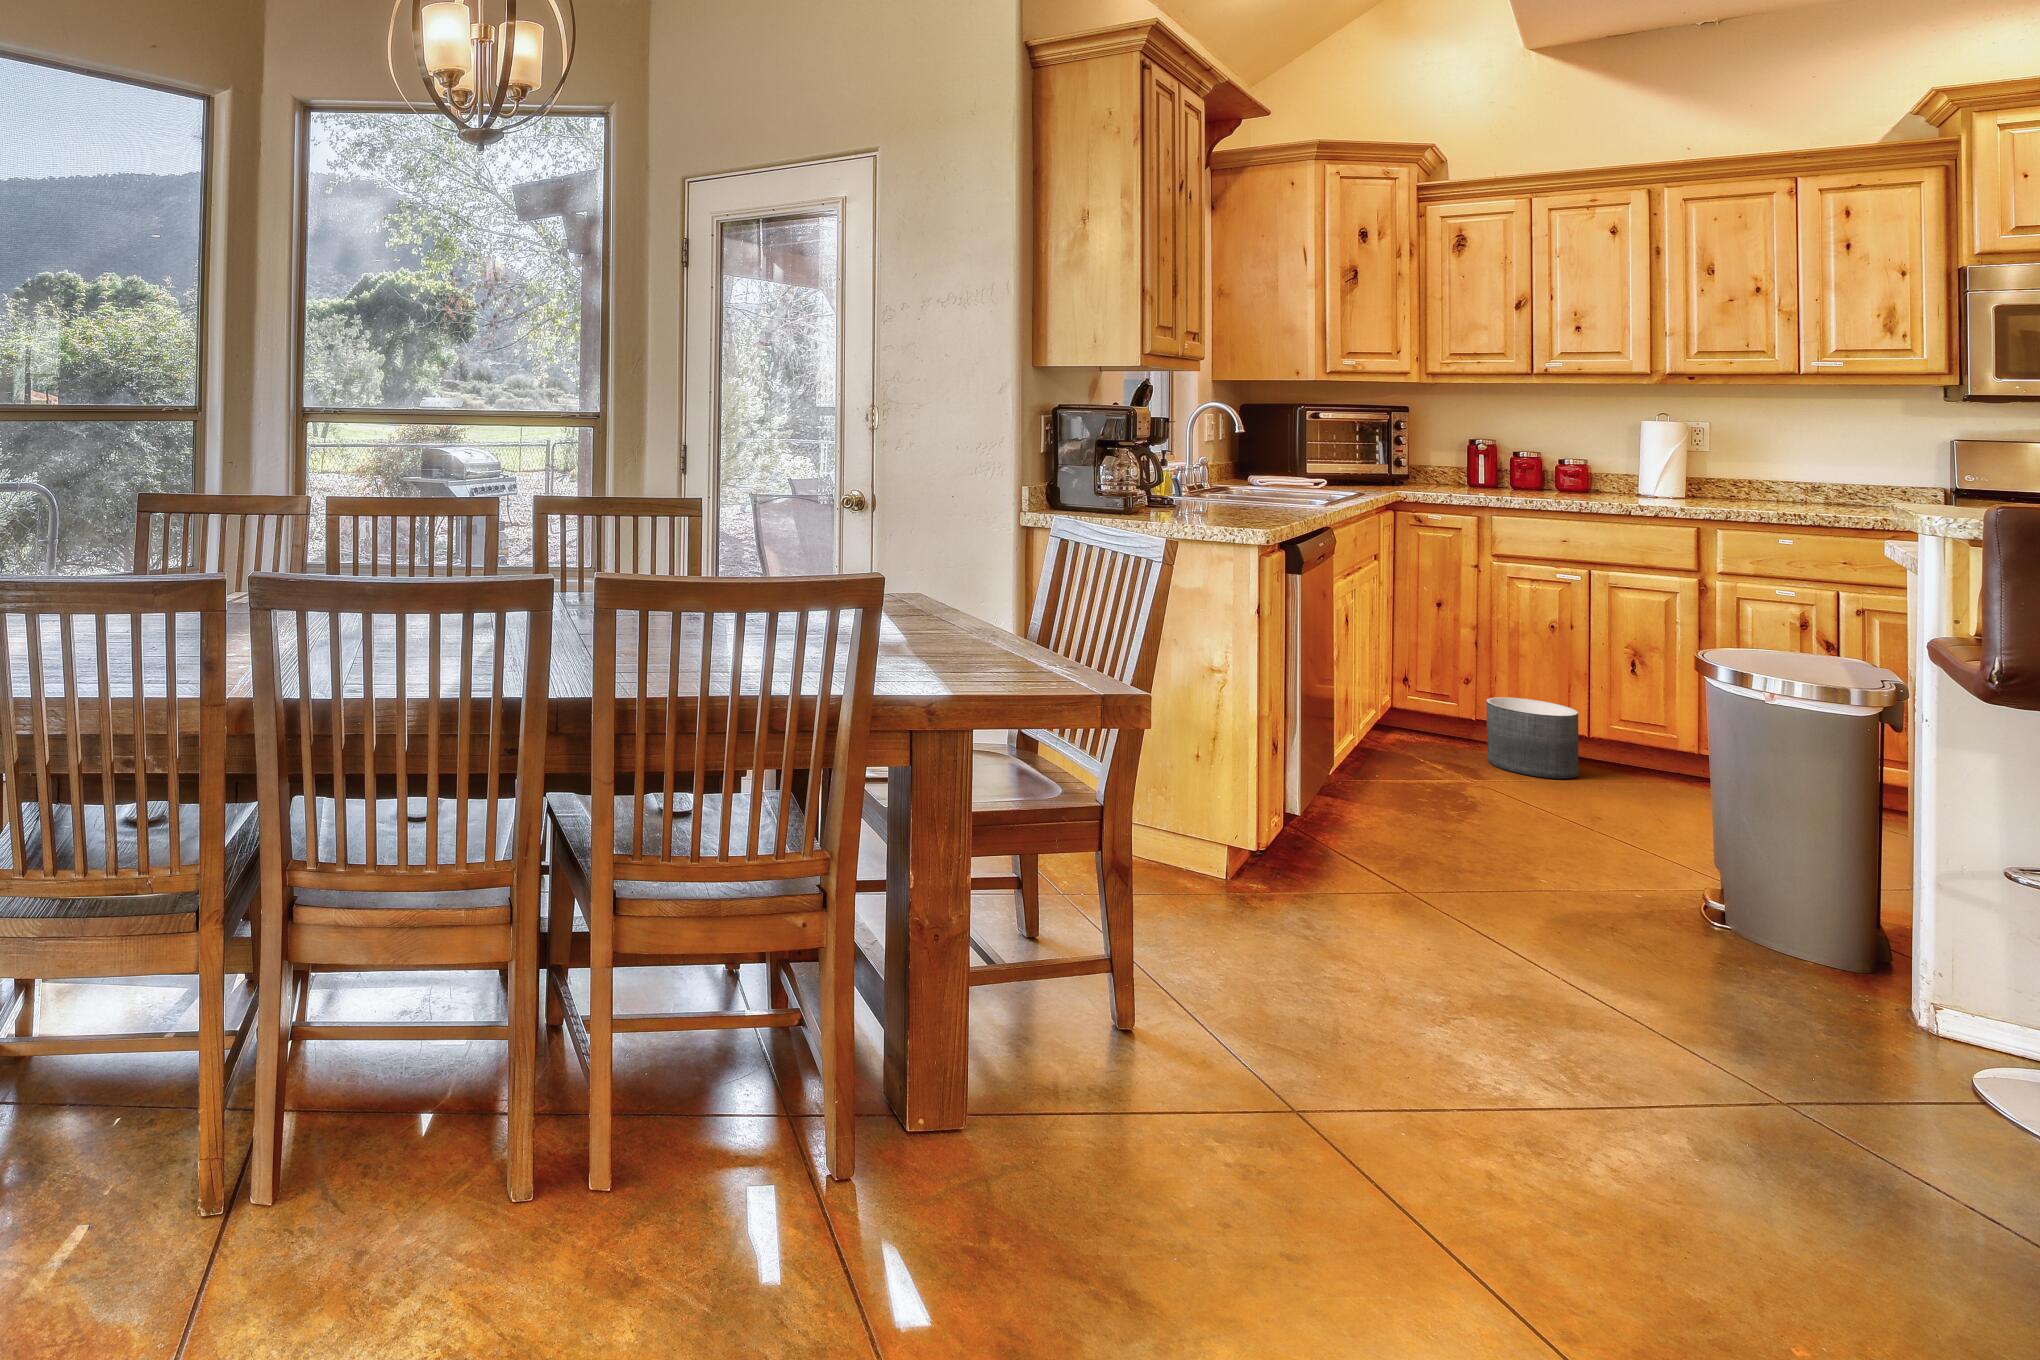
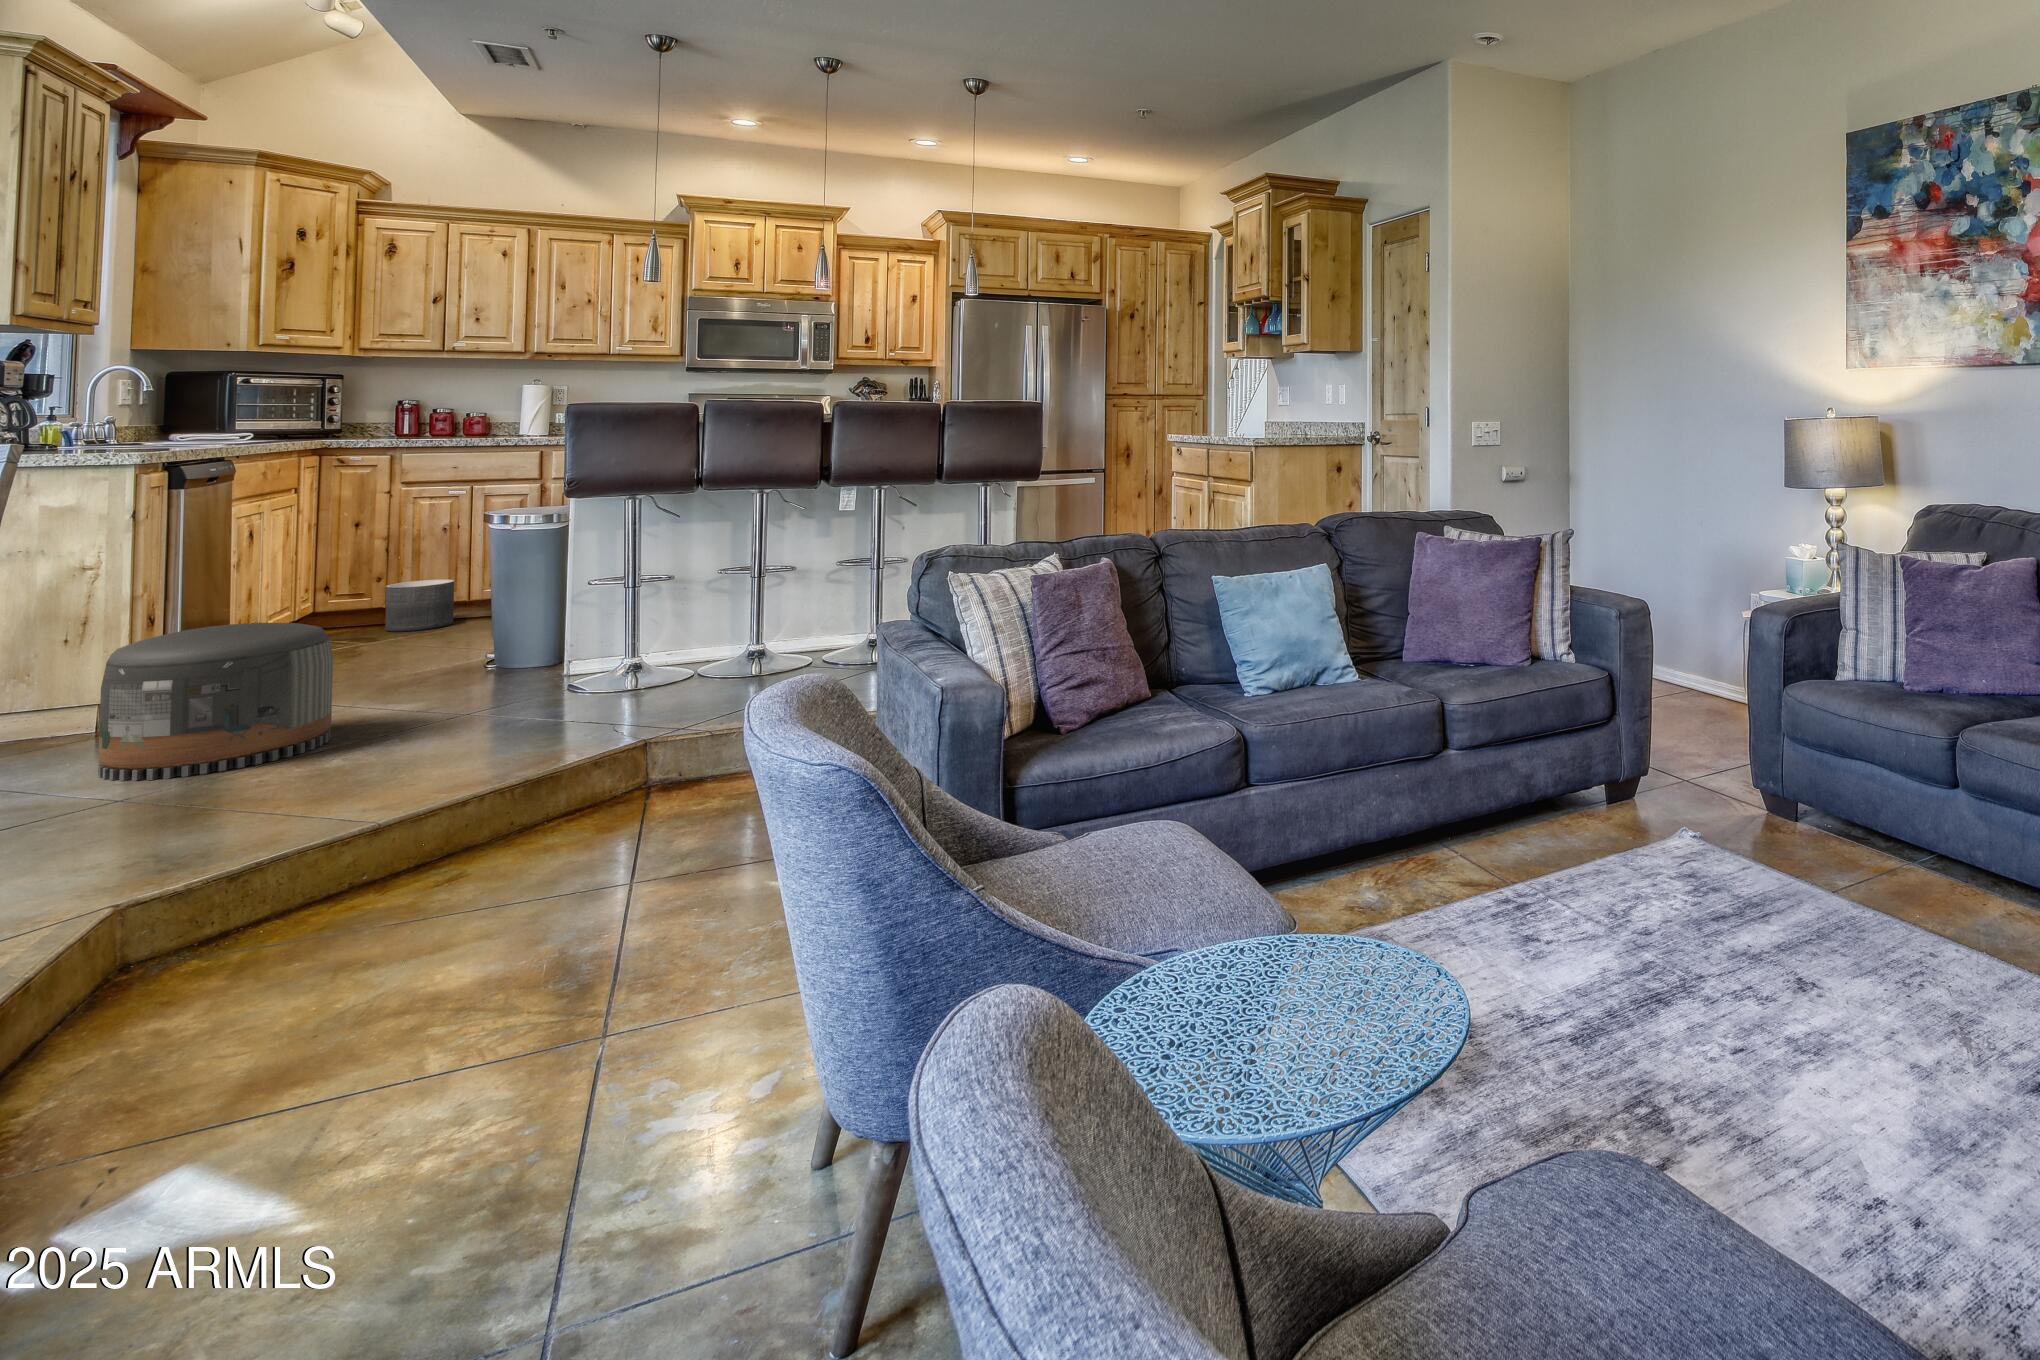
pouf: none [1254,809,1550,1097] -> present [98,623,333,781]

